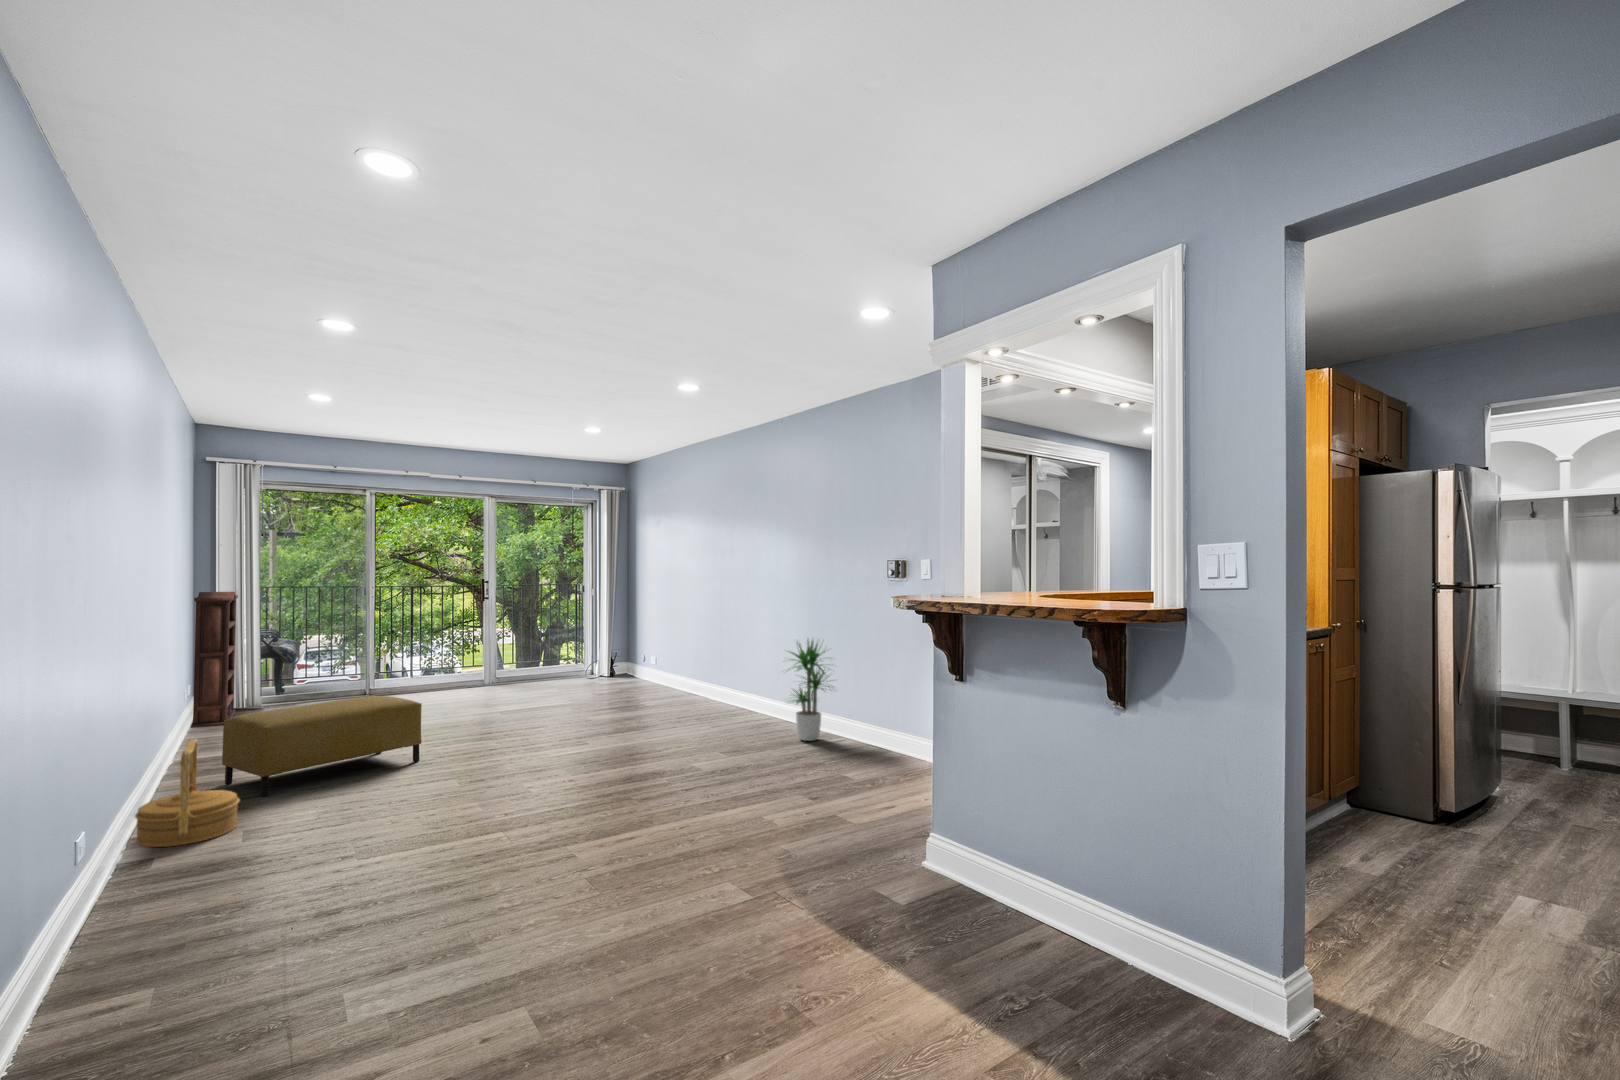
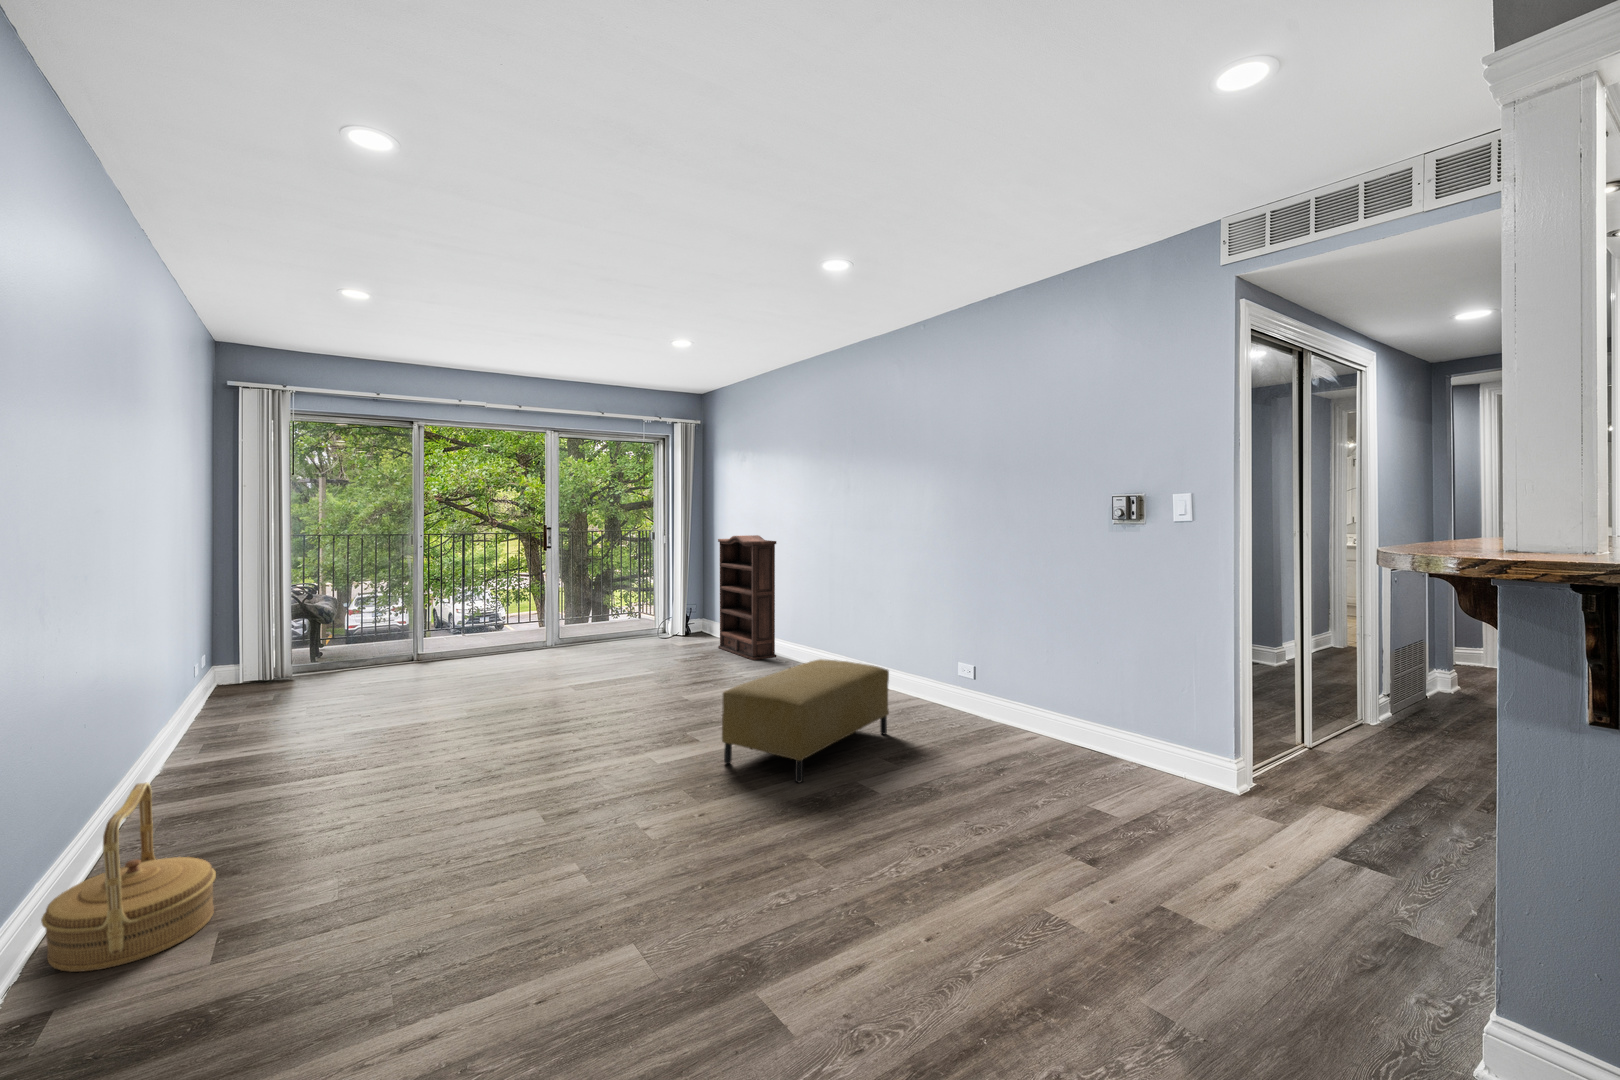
bookshelf: present [191,592,238,728] -> present [718,535,776,660]
potted plant: present [787,639,834,741] -> none [935,606,1020,743]
ottoman: present [222,696,422,797] -> present [722,659,889,783]

